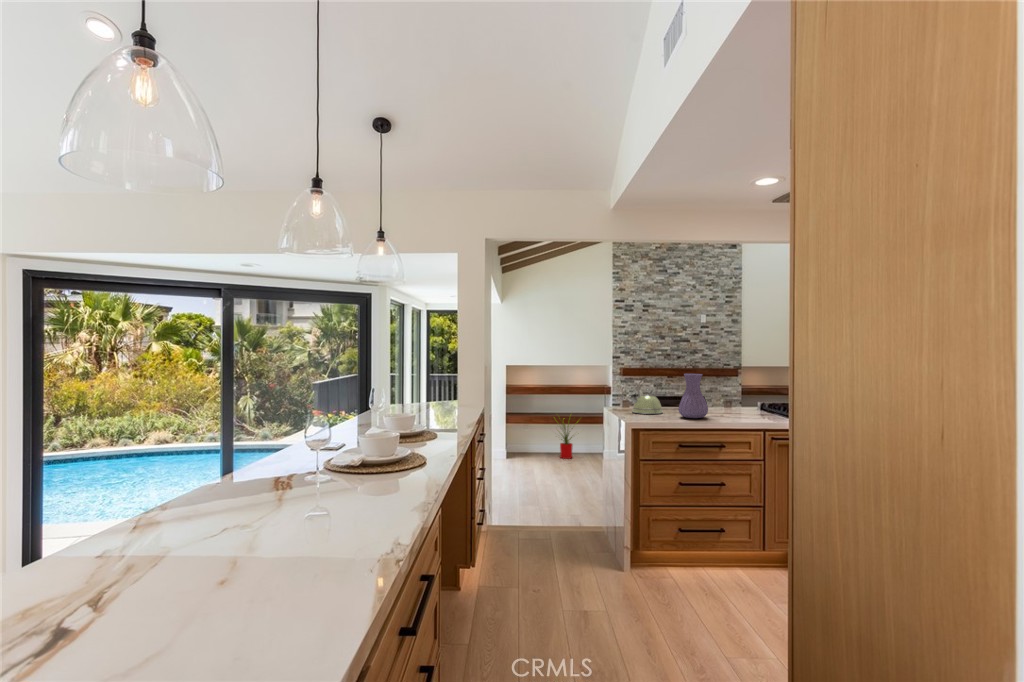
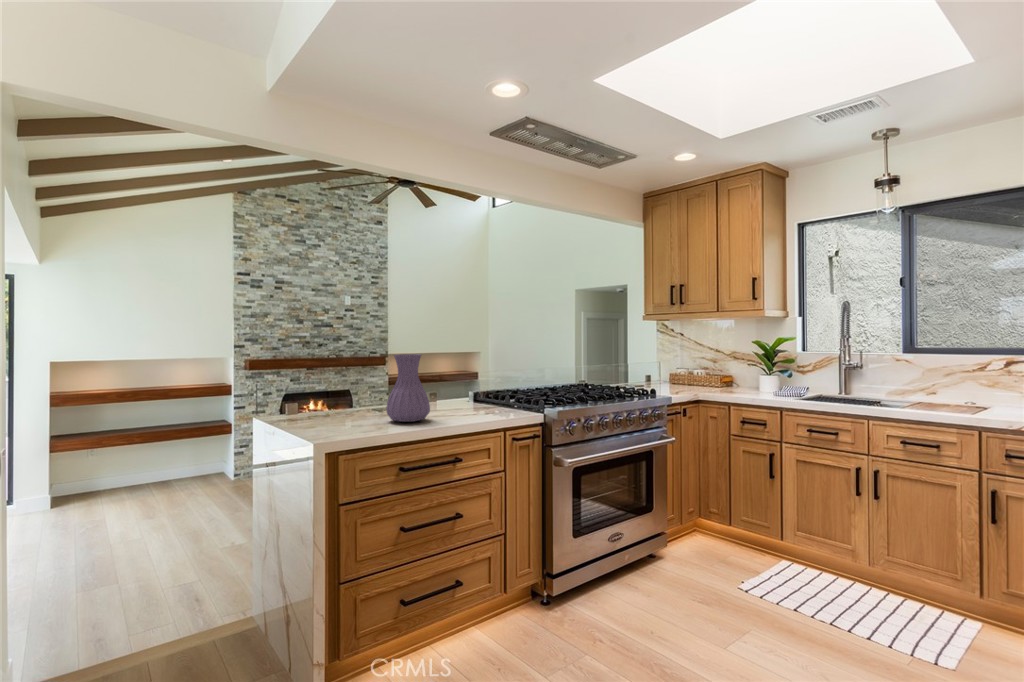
kettle: present [629,378,663,414] -> none [302,365,356,422]
house plant: present [560,418,573,459] -> none [134,421,191,490]

